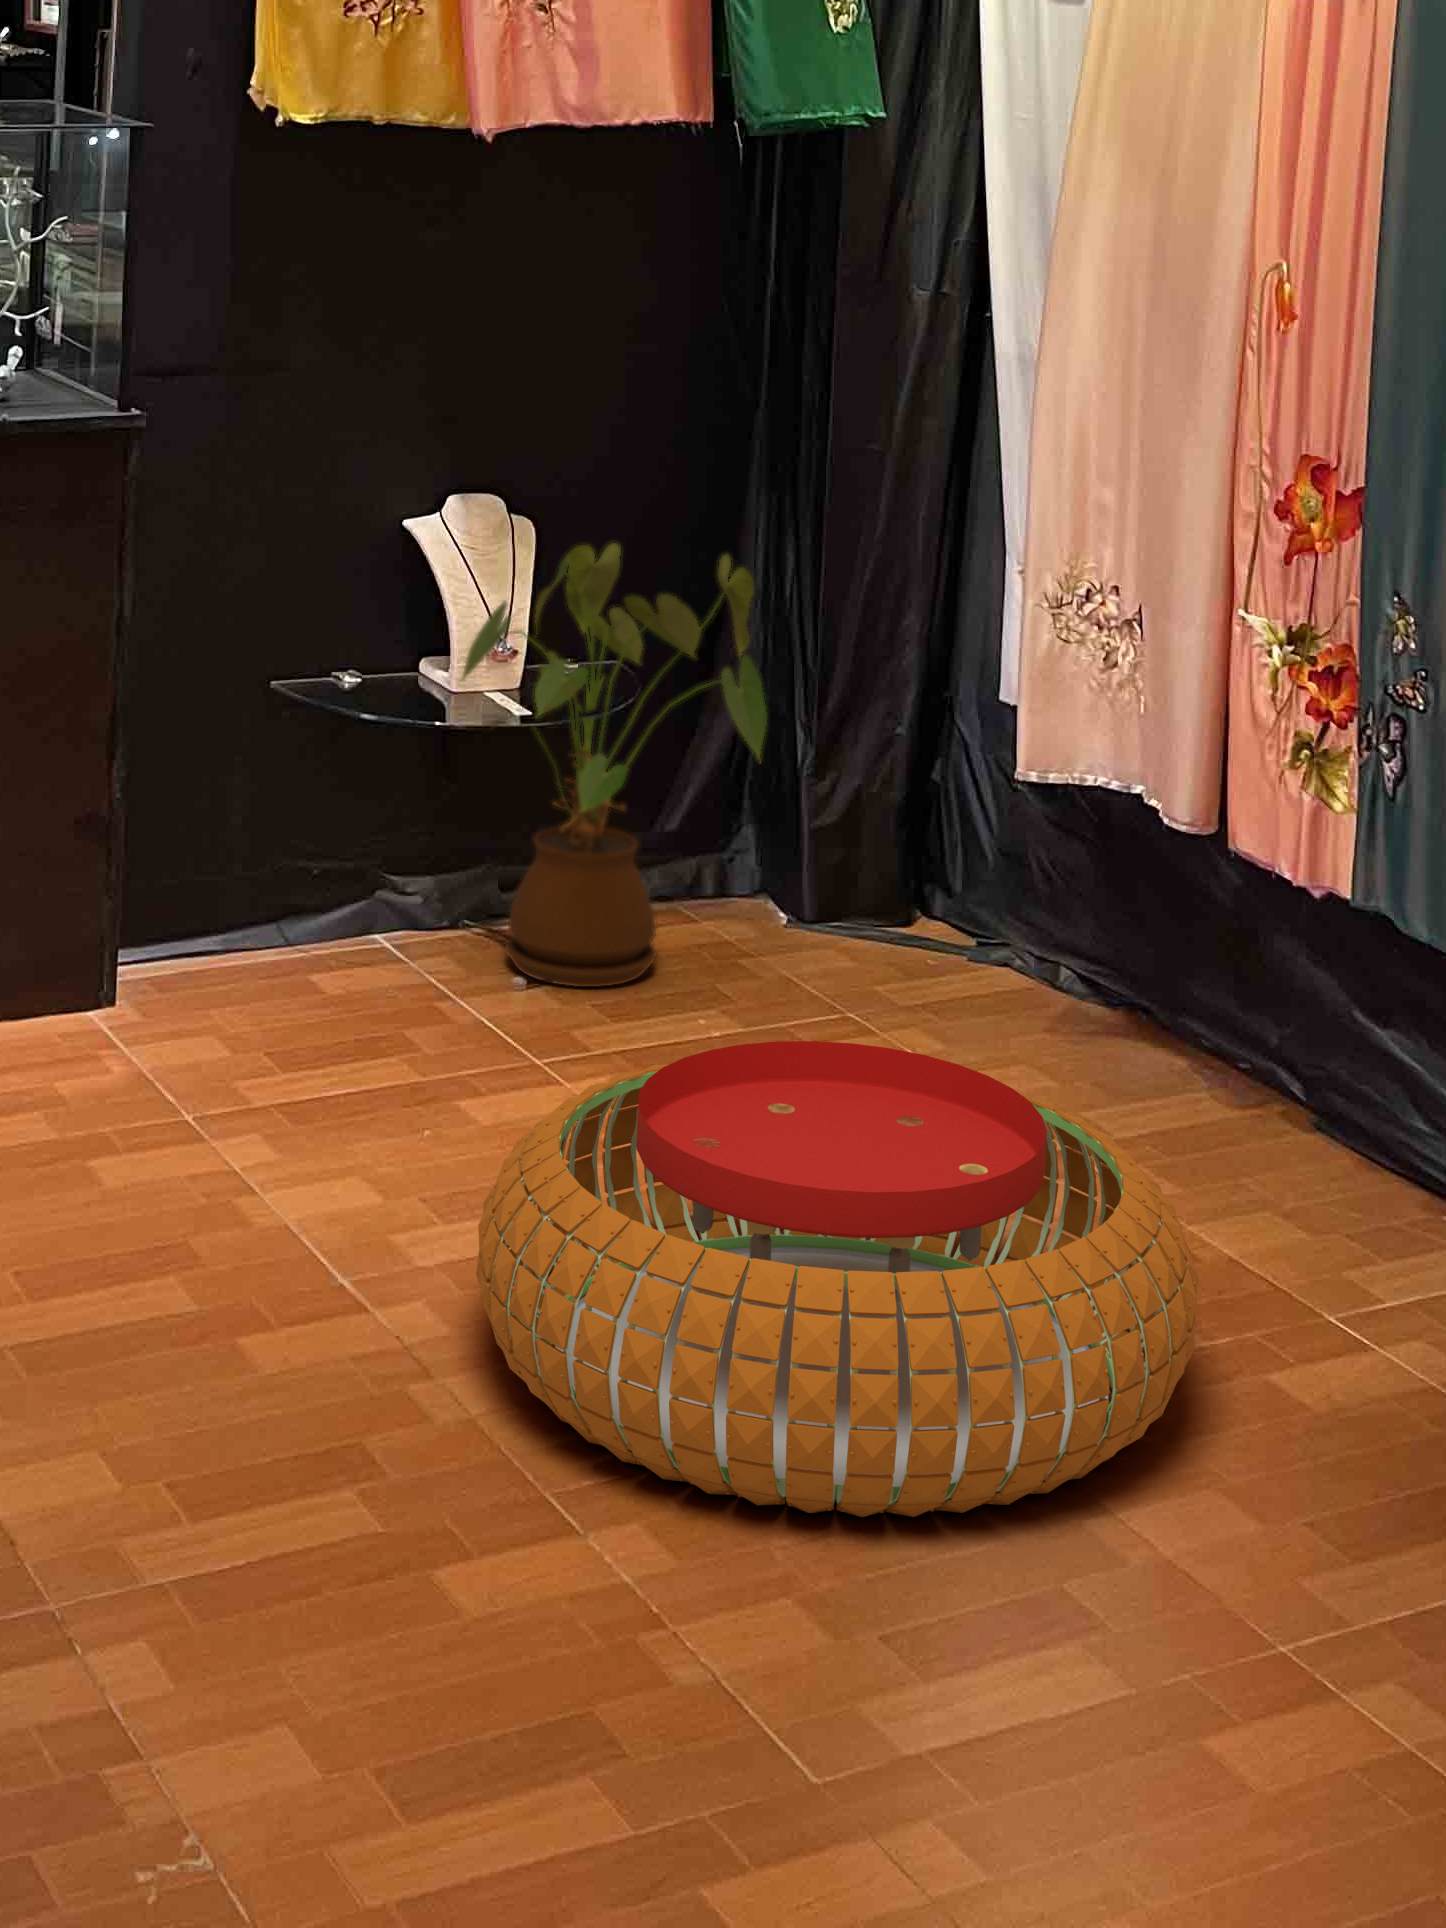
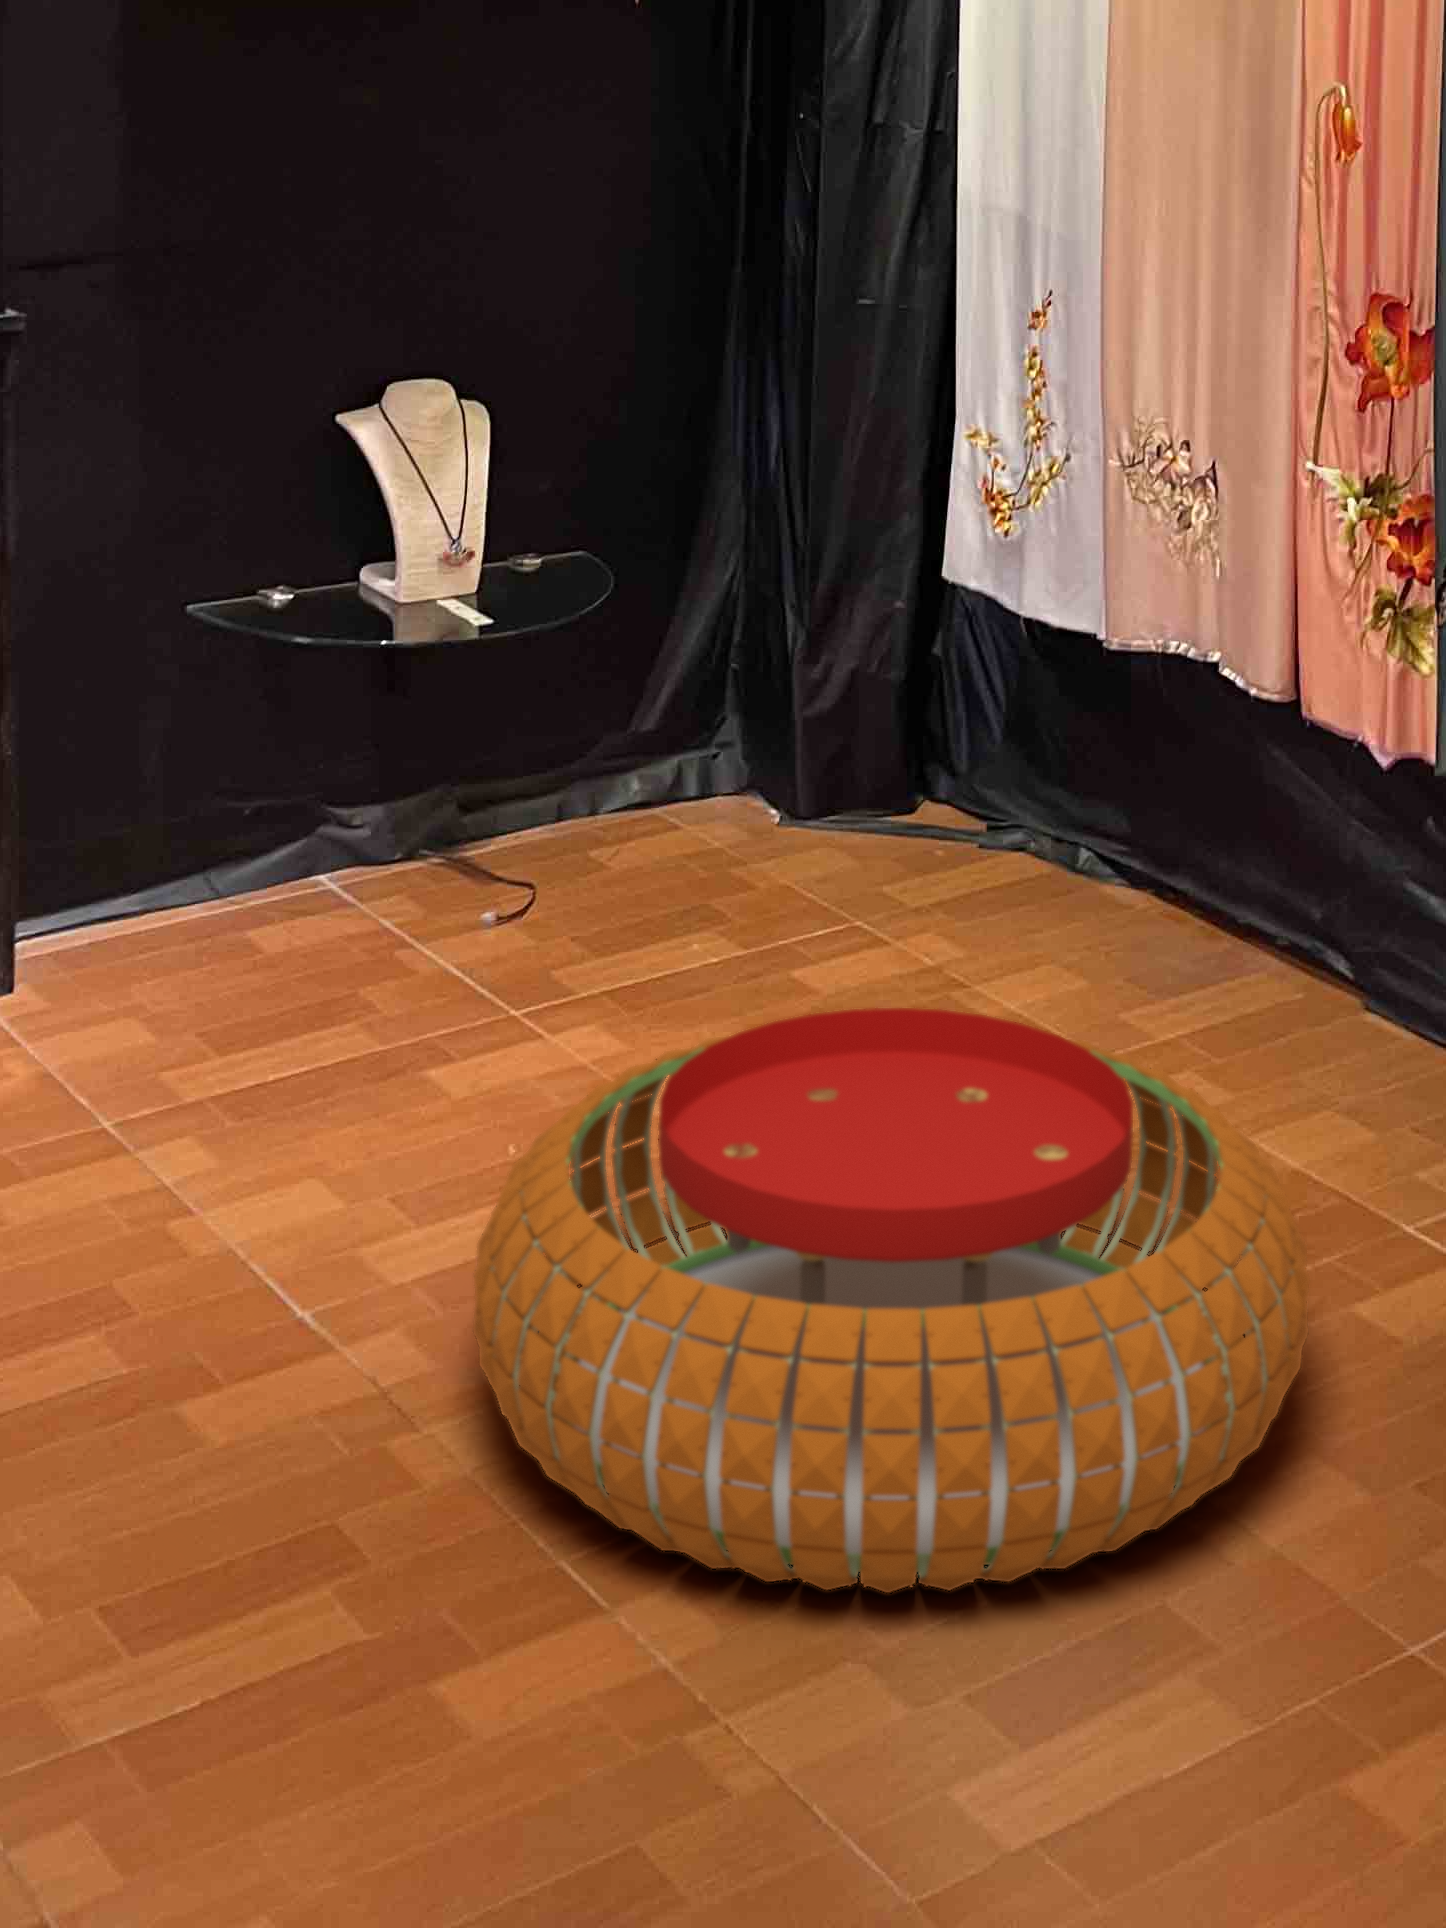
house plant: present [463,543,767,987] -> none [411,425,766,925]

